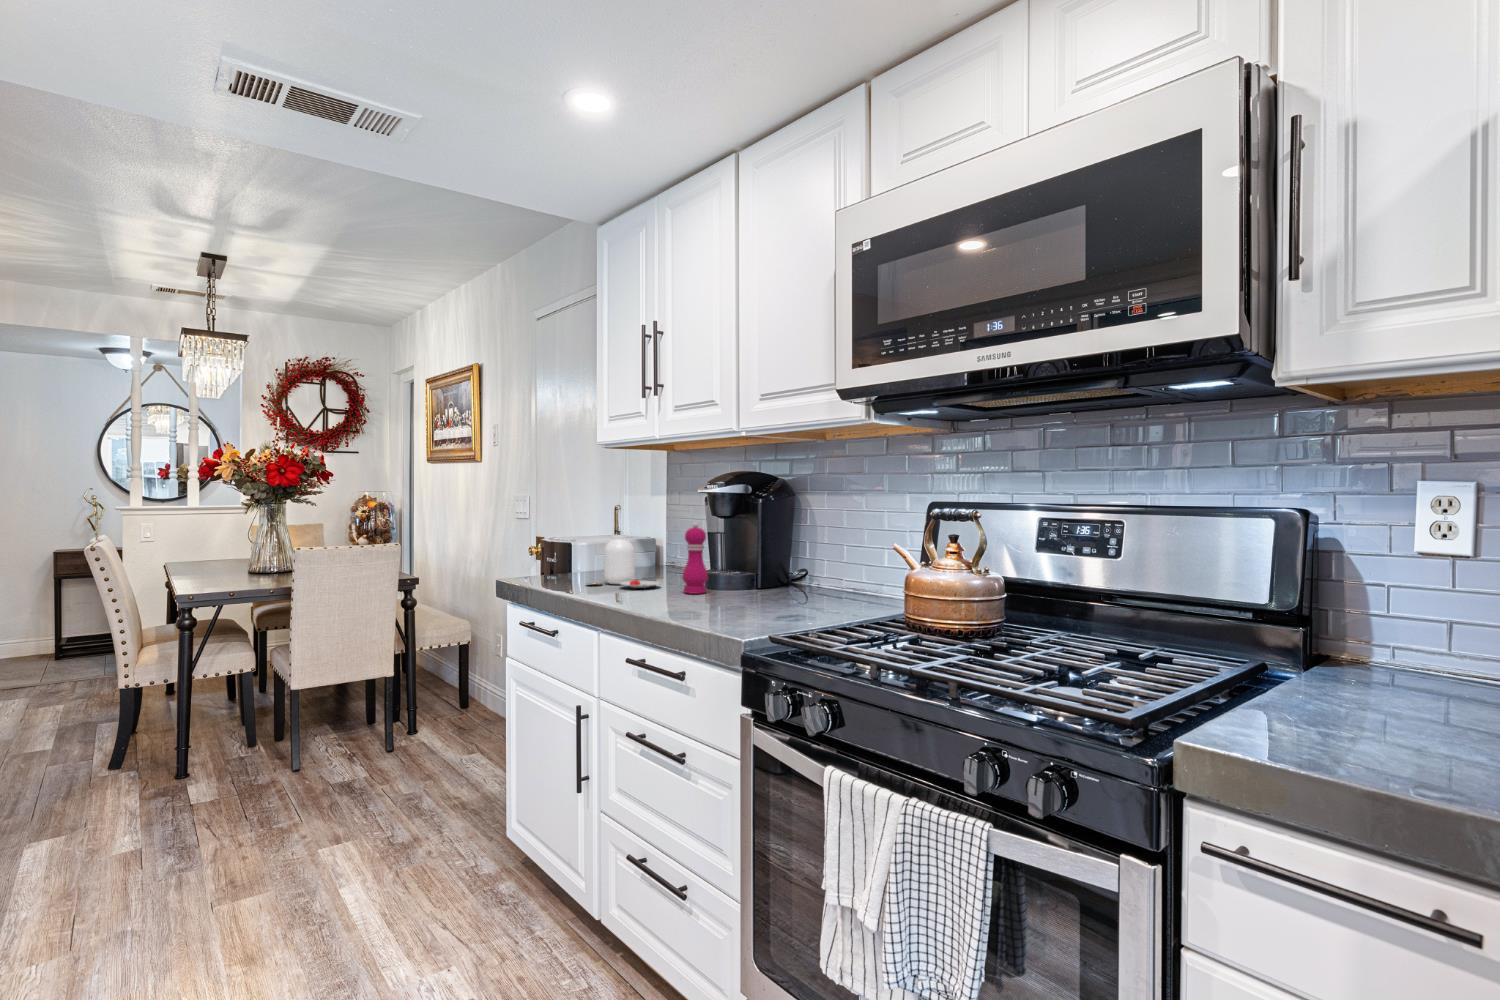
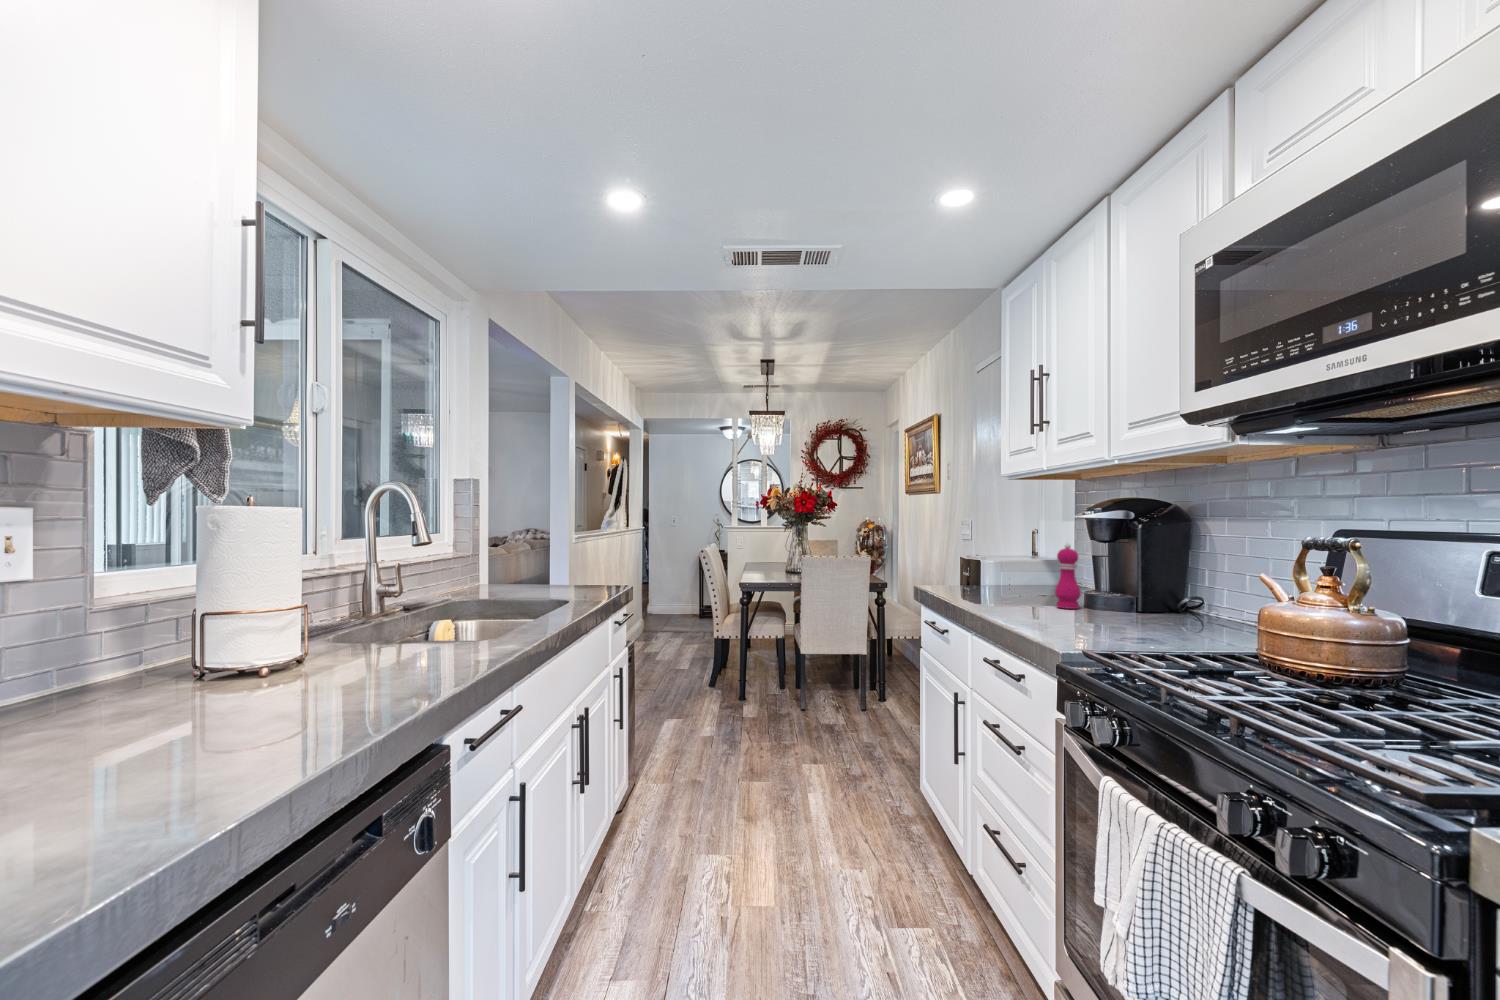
jar: present [594,535,660,588] -> none [977,553,1042,600]

